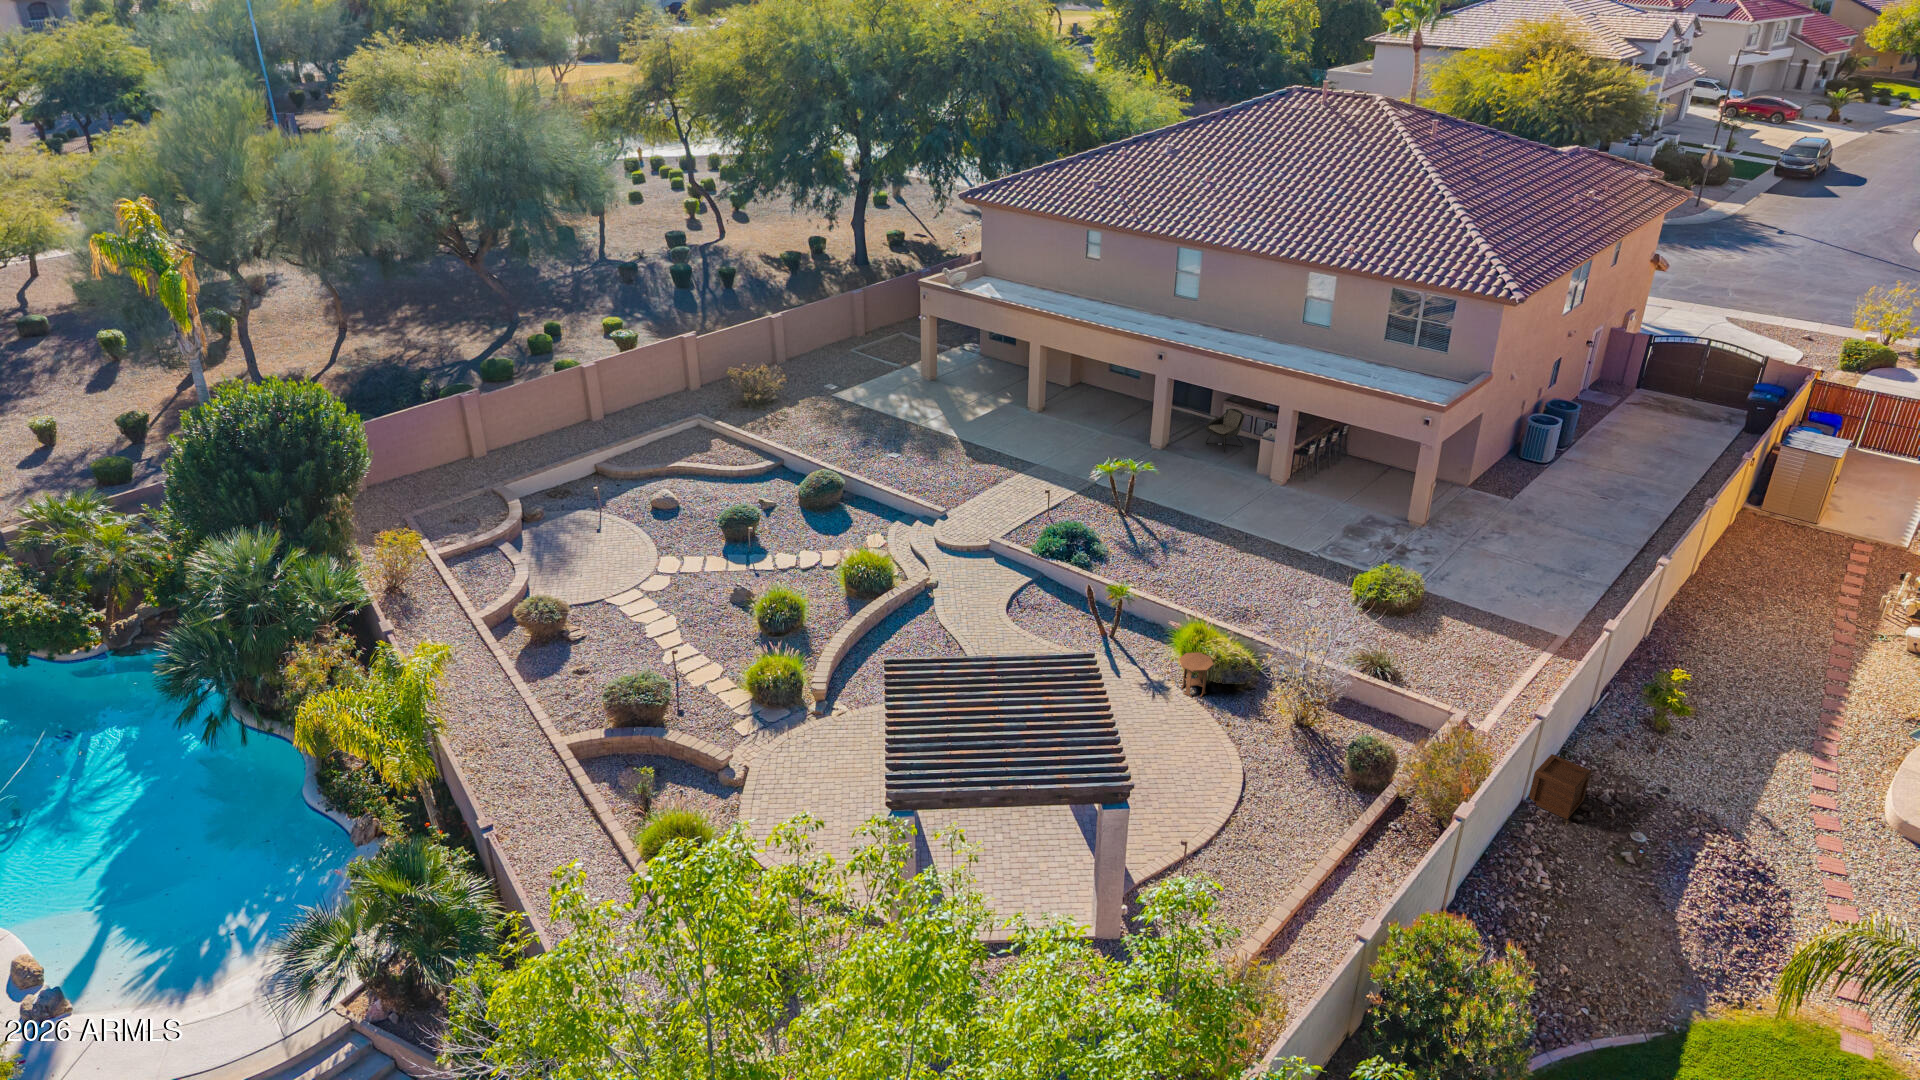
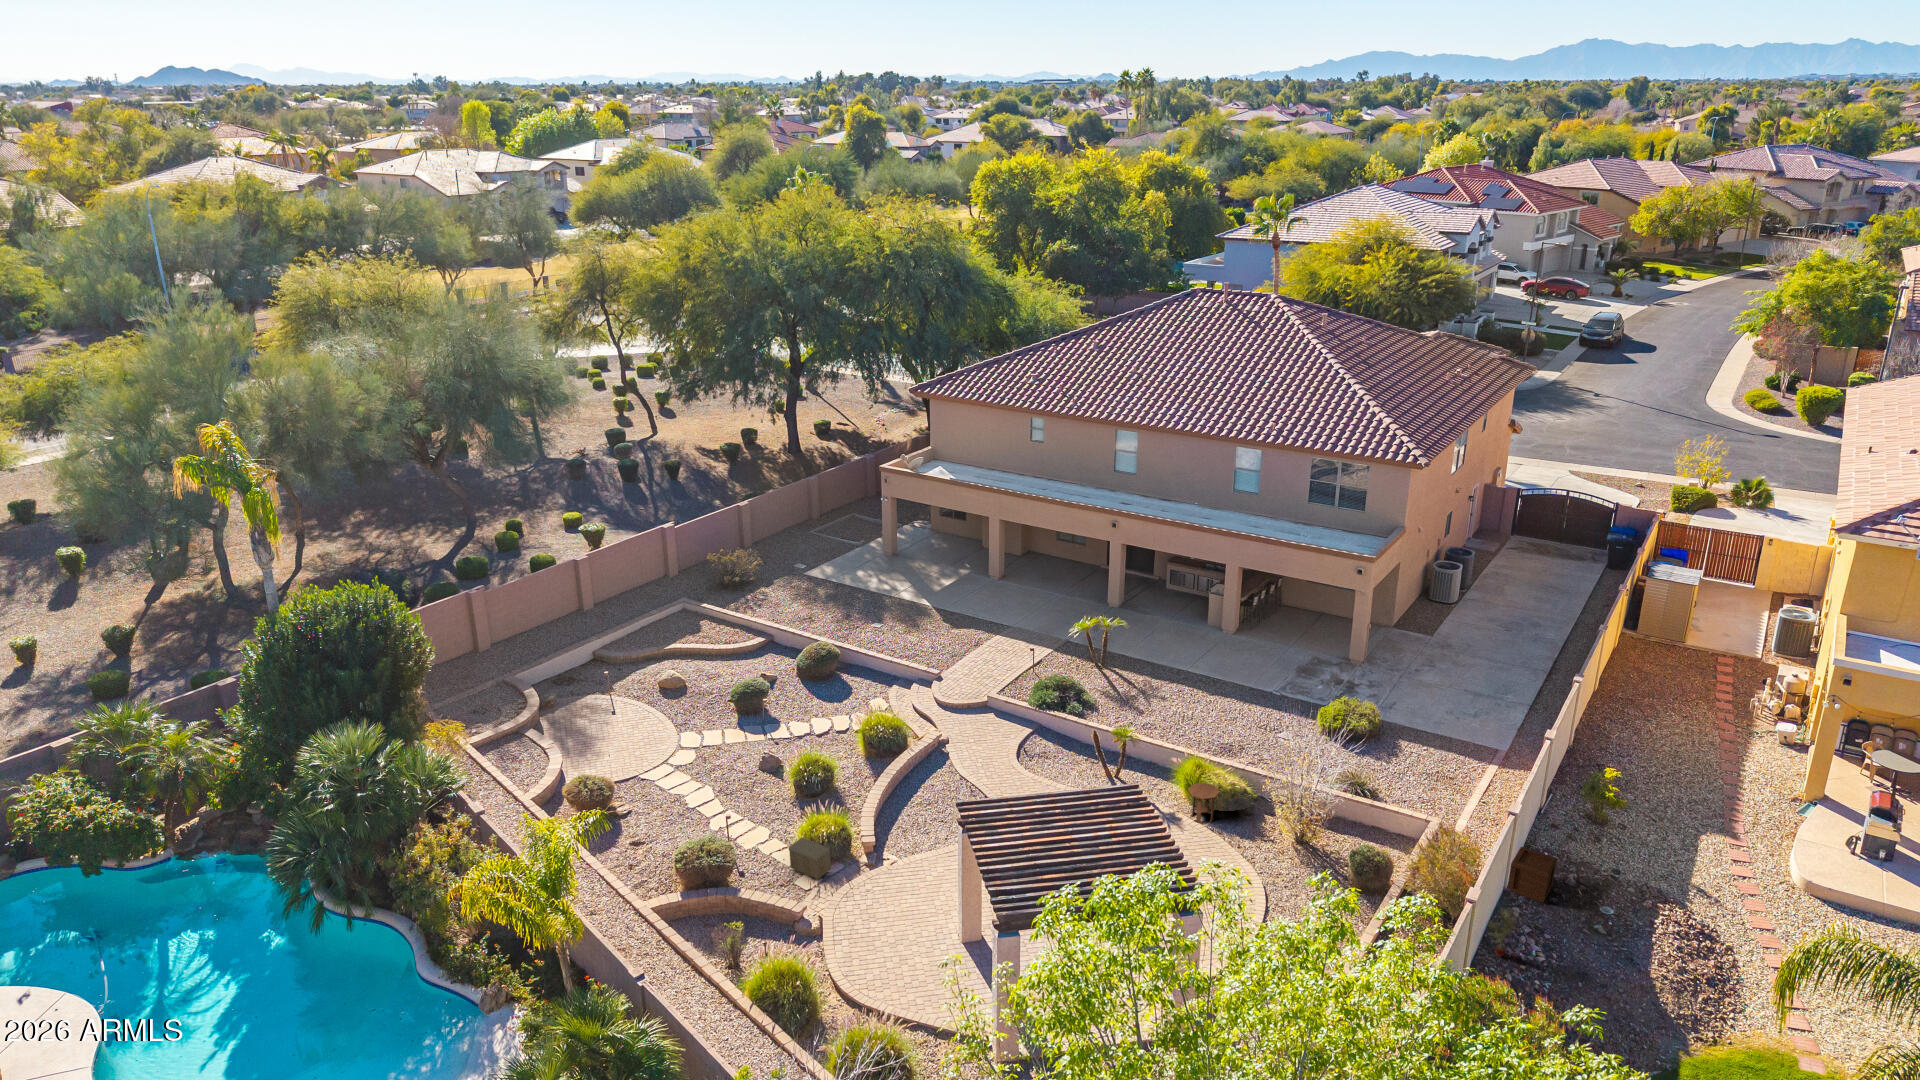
lounge chair: present [1205,409,1245,452] -> none [1154,567,1189,607]
storage bench: none [730,680,774,725] -> present [789,838,831,879]
potted tree: none [1485,823,1521,877] -> present [1488,909,1514,956]

